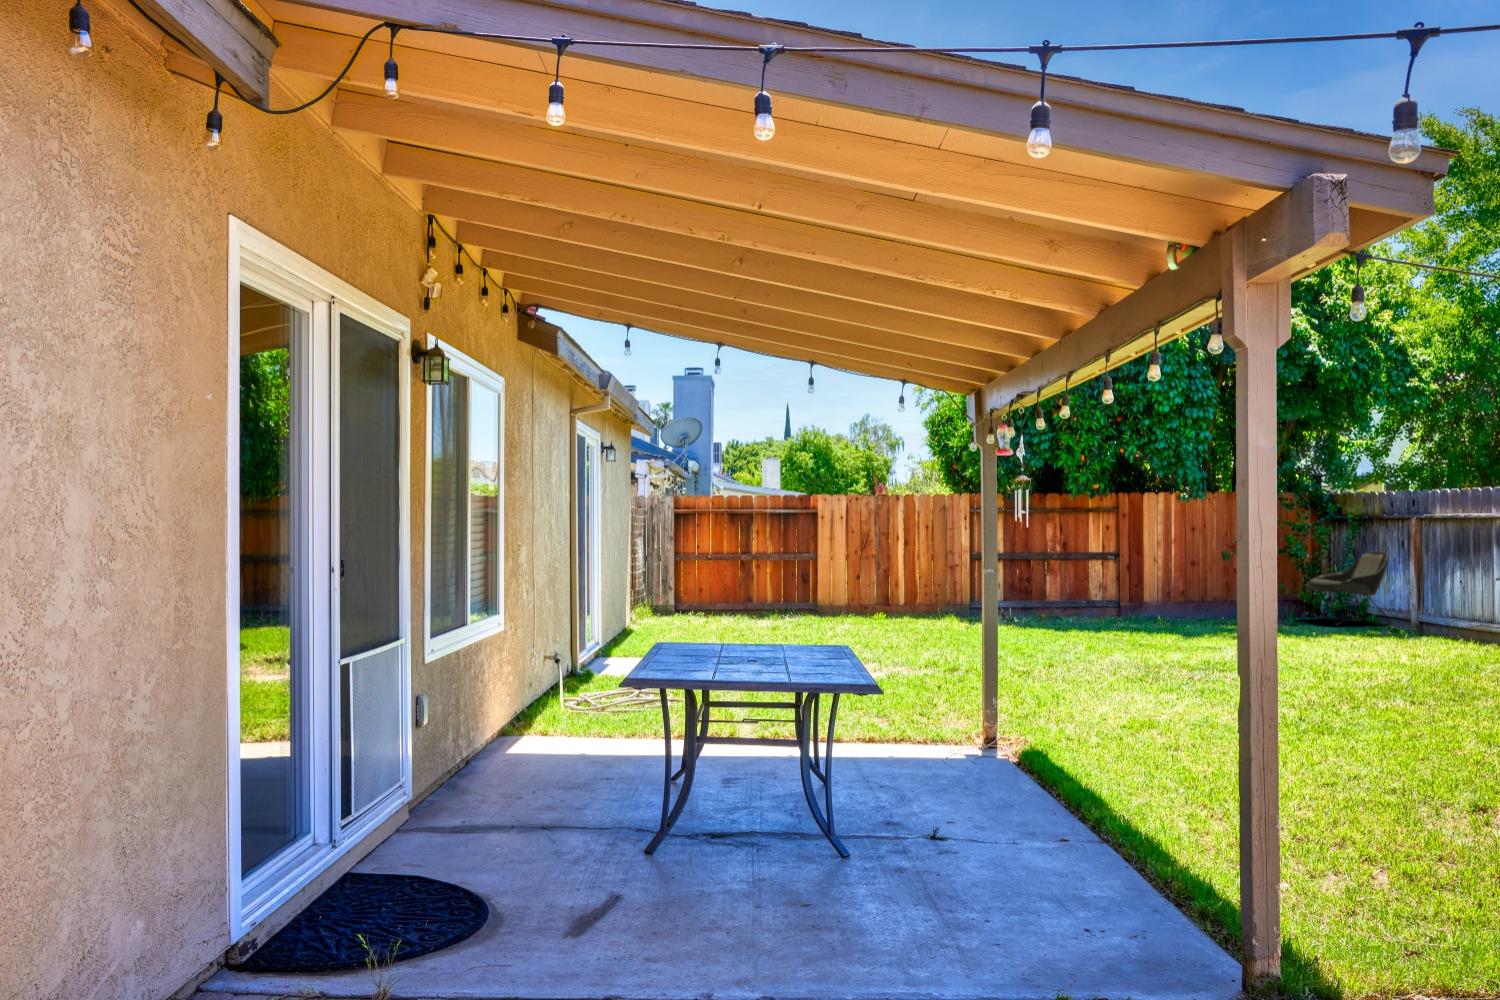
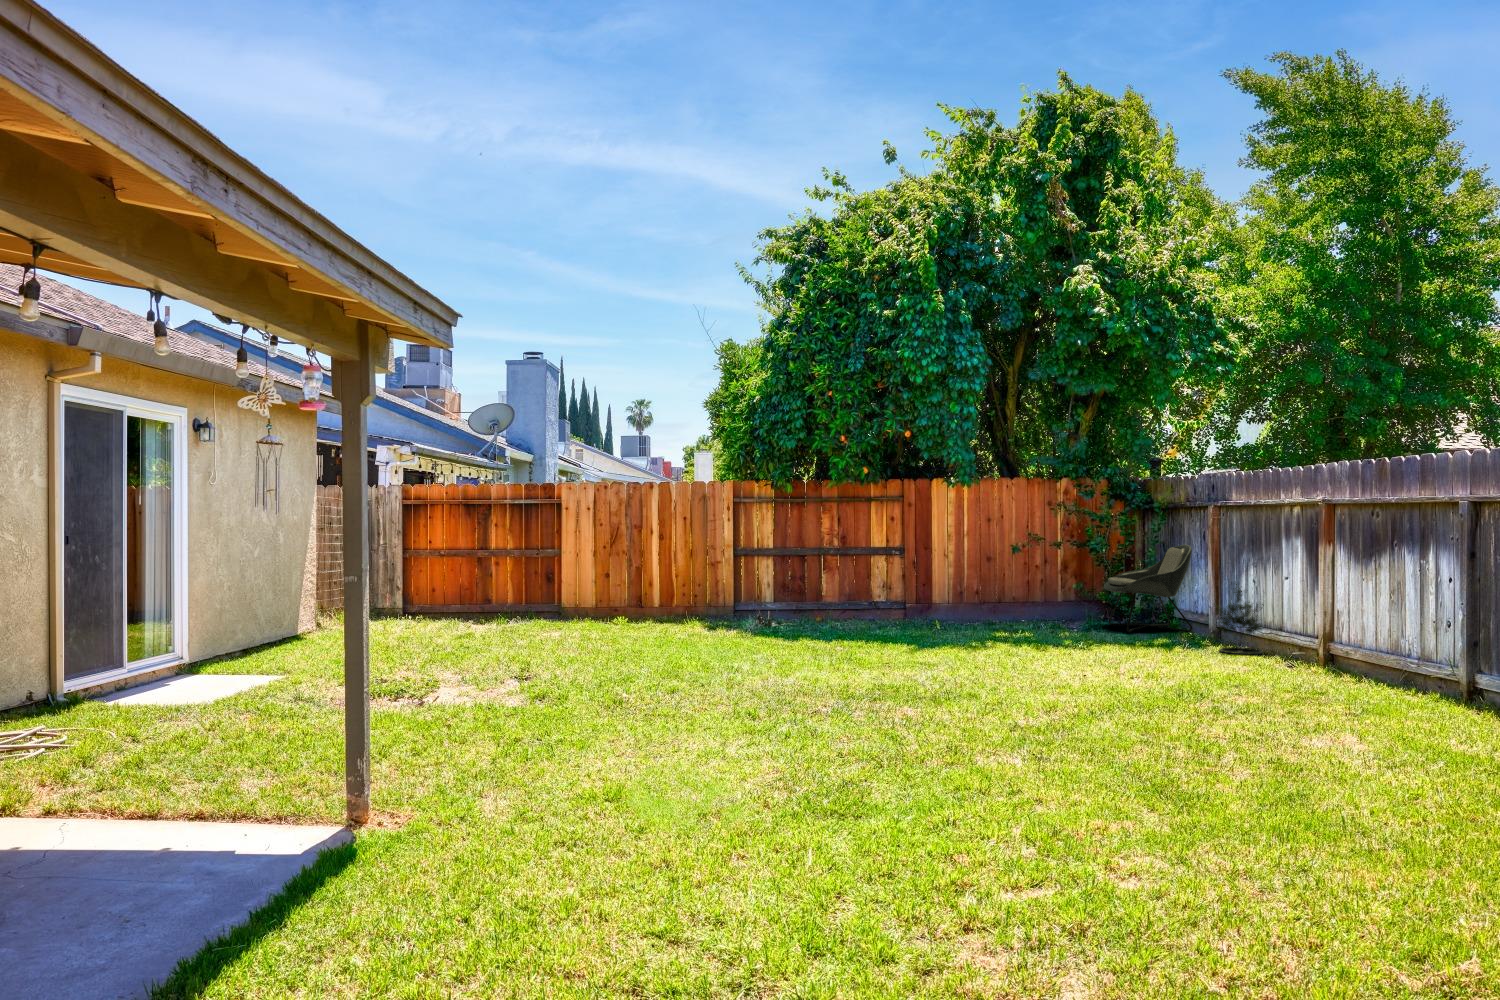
potted tree: none [1430,581,1480,643] -> present [1214,584,1263,654]

